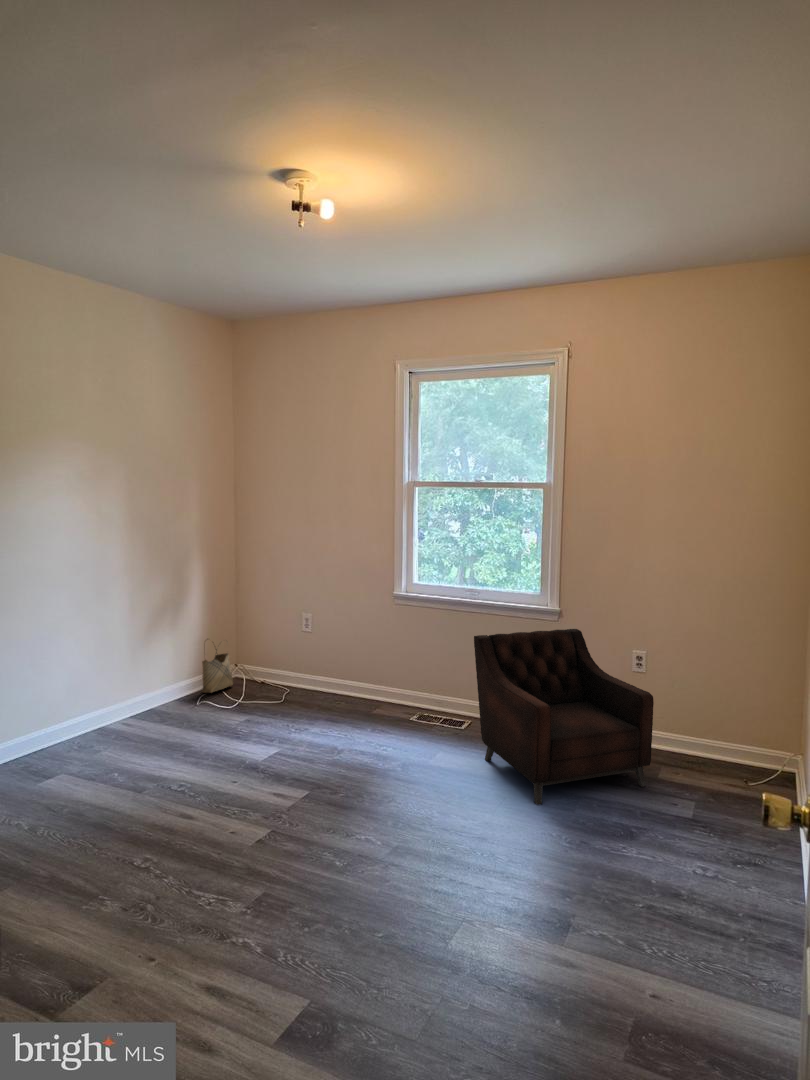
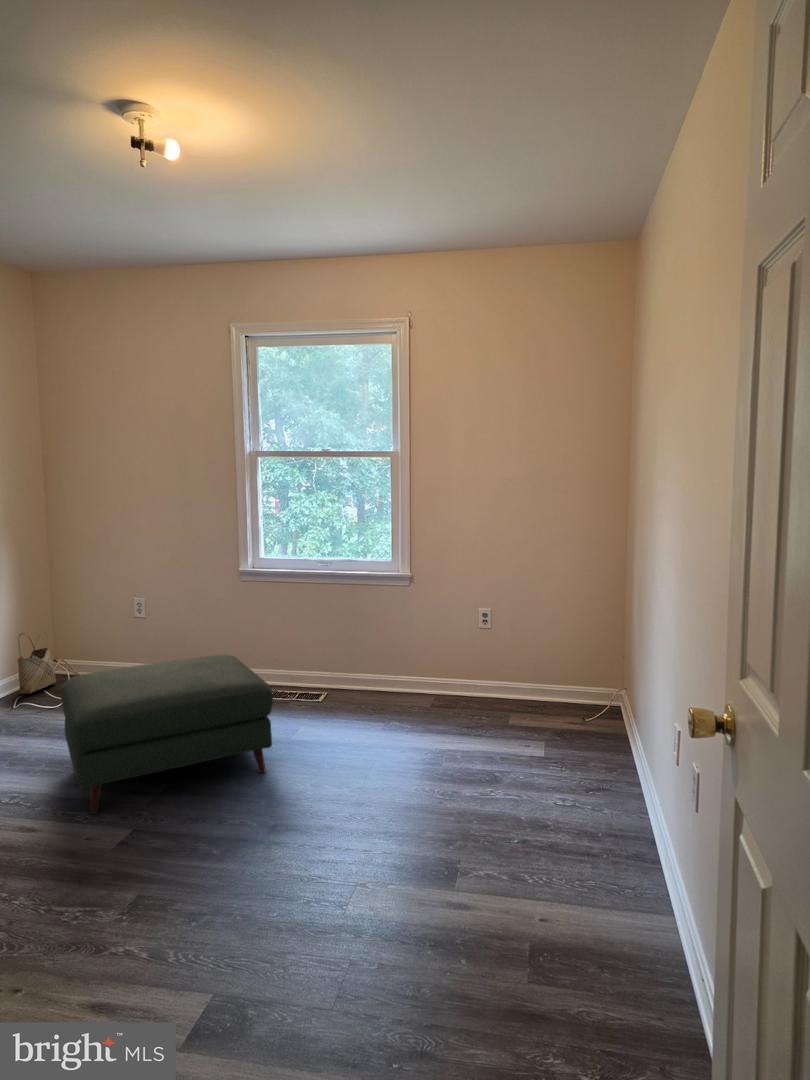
armchair: present [474,629,654,805] -> none [331,594,505,765]
ottoman: none [225,675,407,810] -> present [61,655,273,814]

